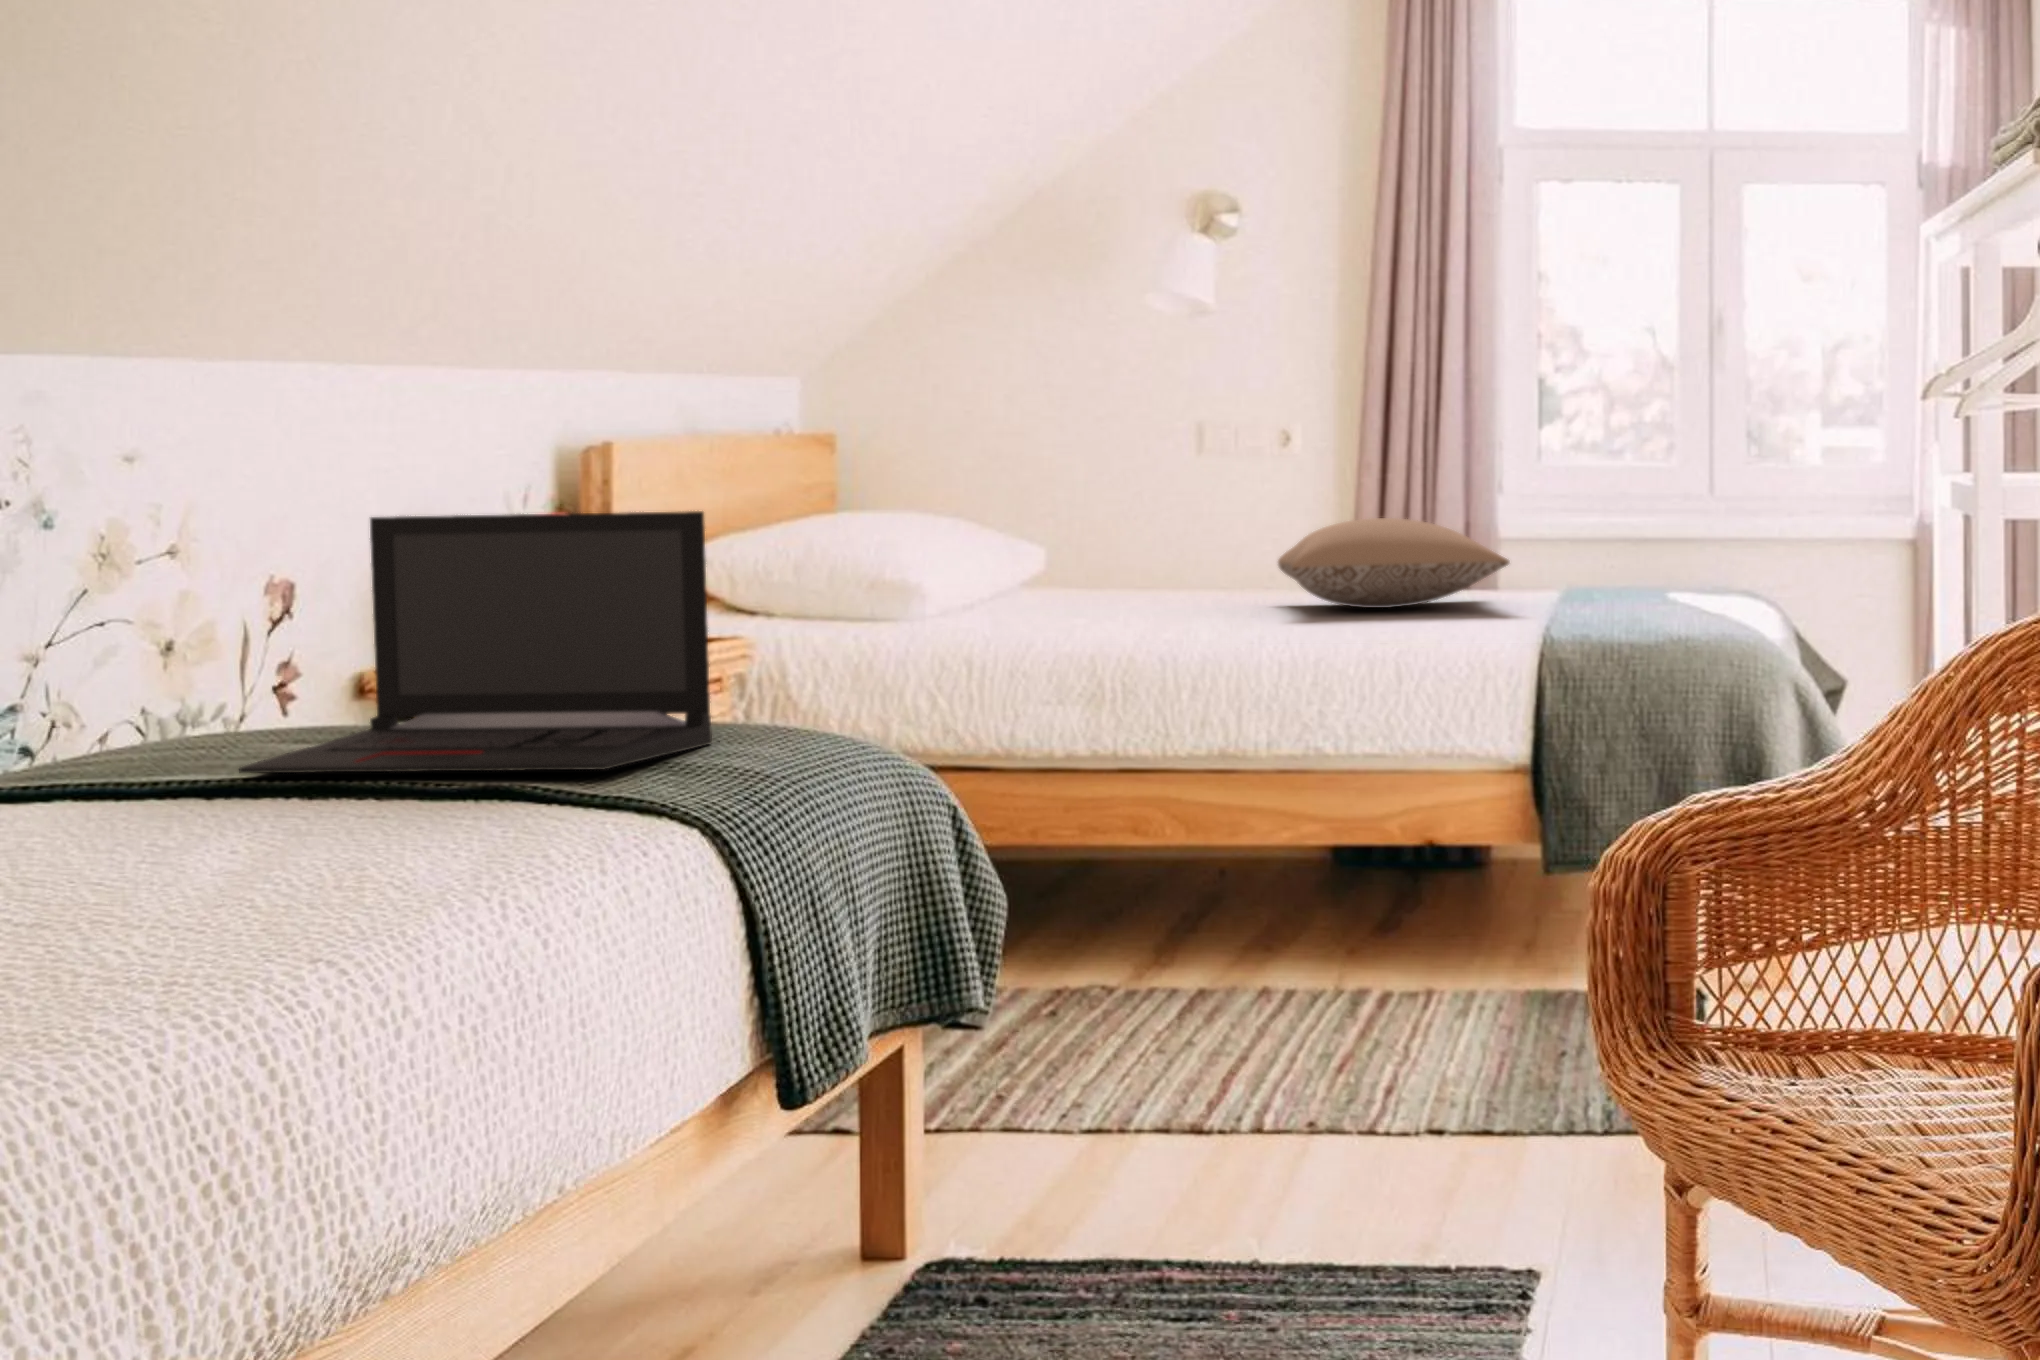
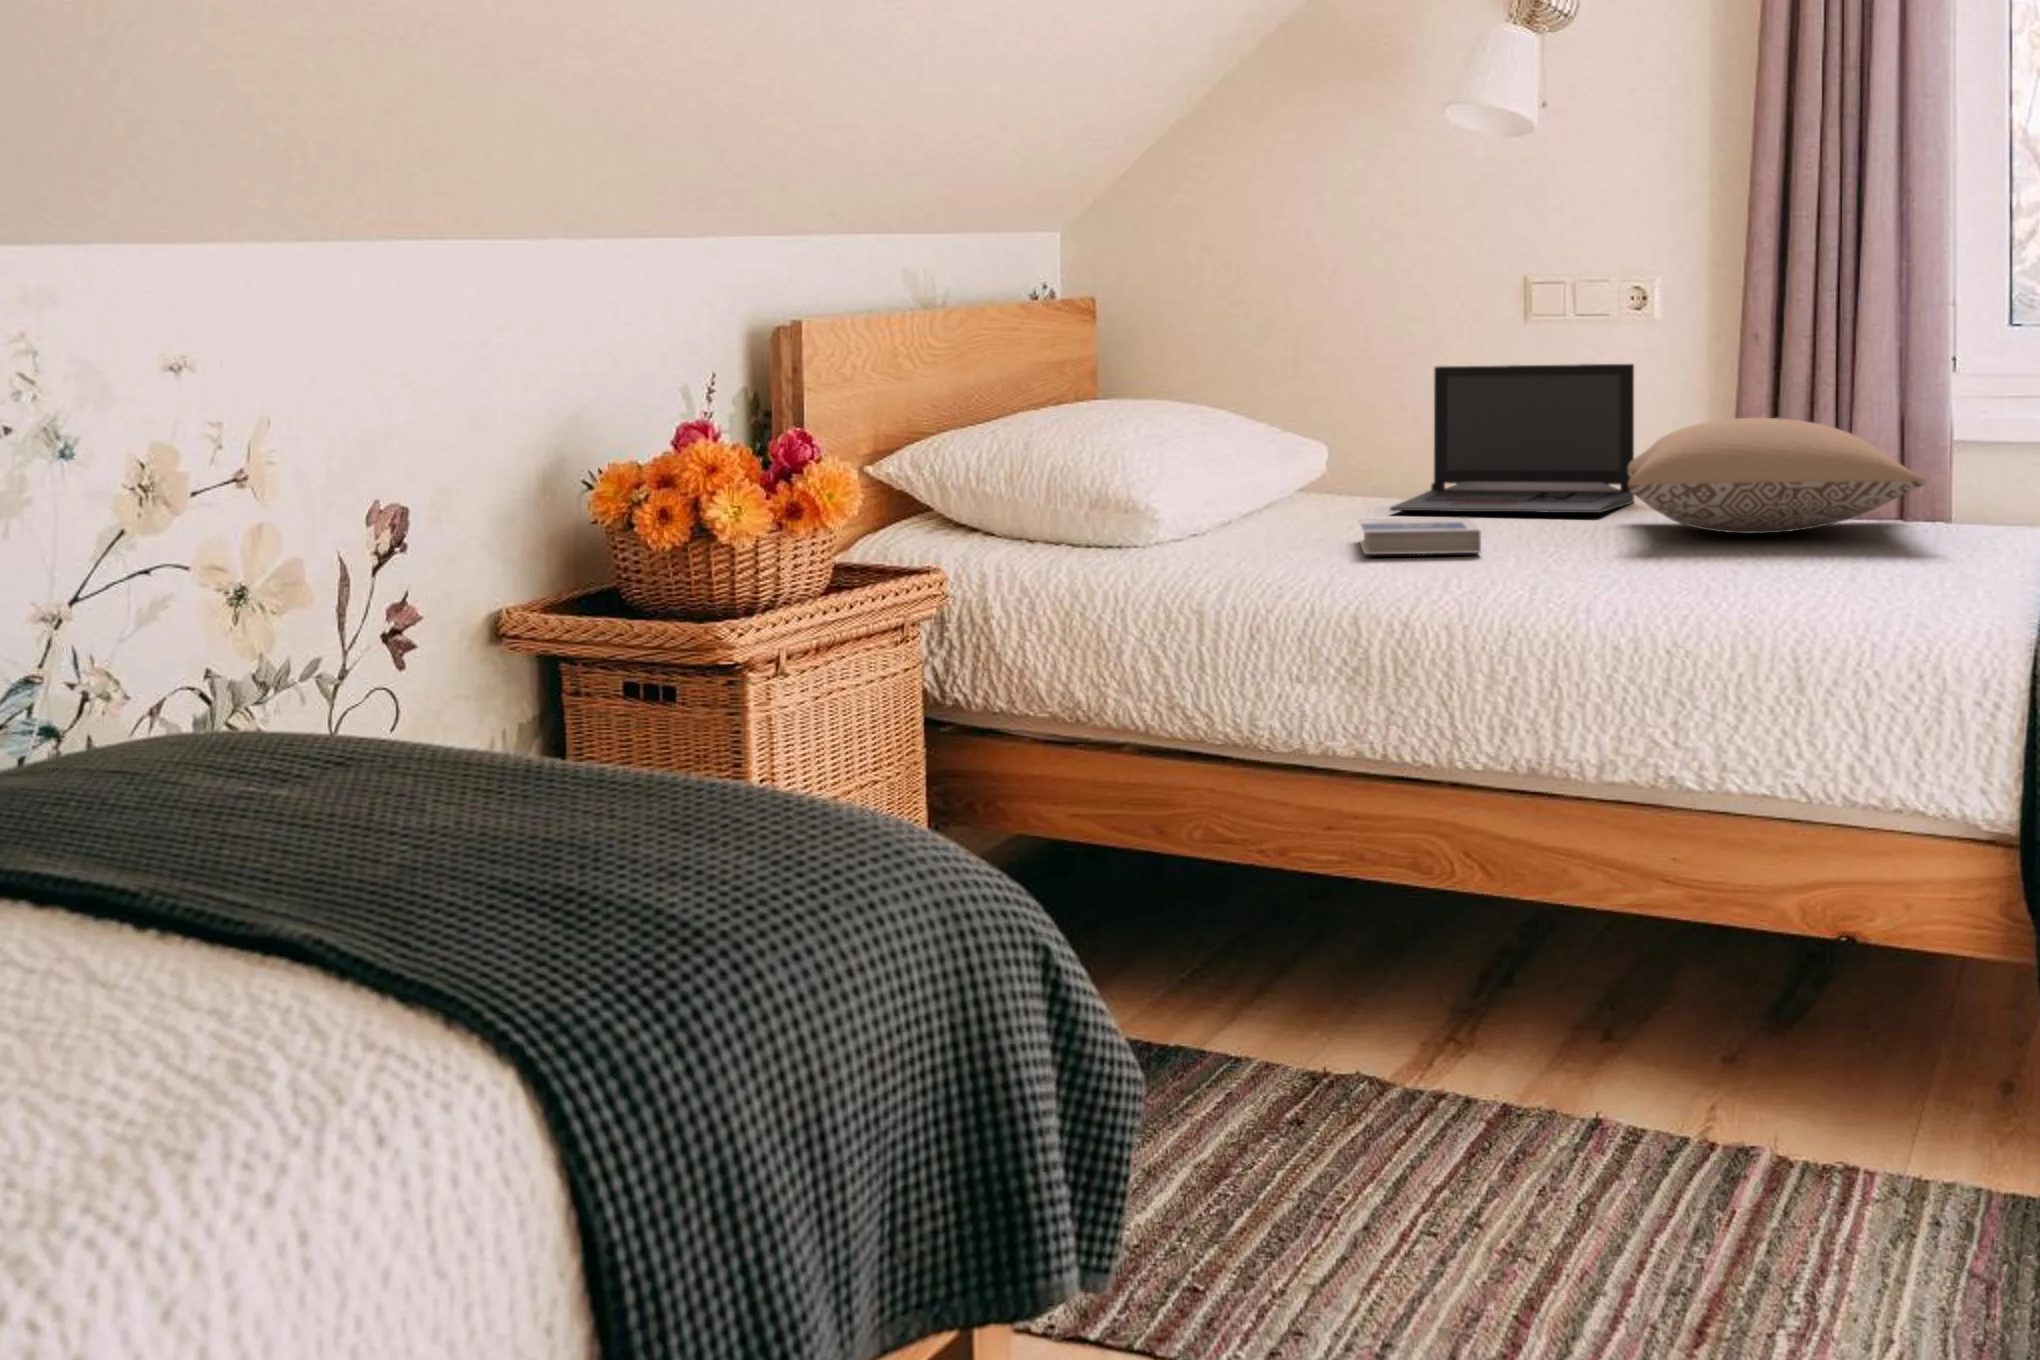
laptop: present [239,511,712,773] -> present [1390,364,1634,513]
hardback book: none [1073,599,1182,625] -> present [1359,518,1481,554]

